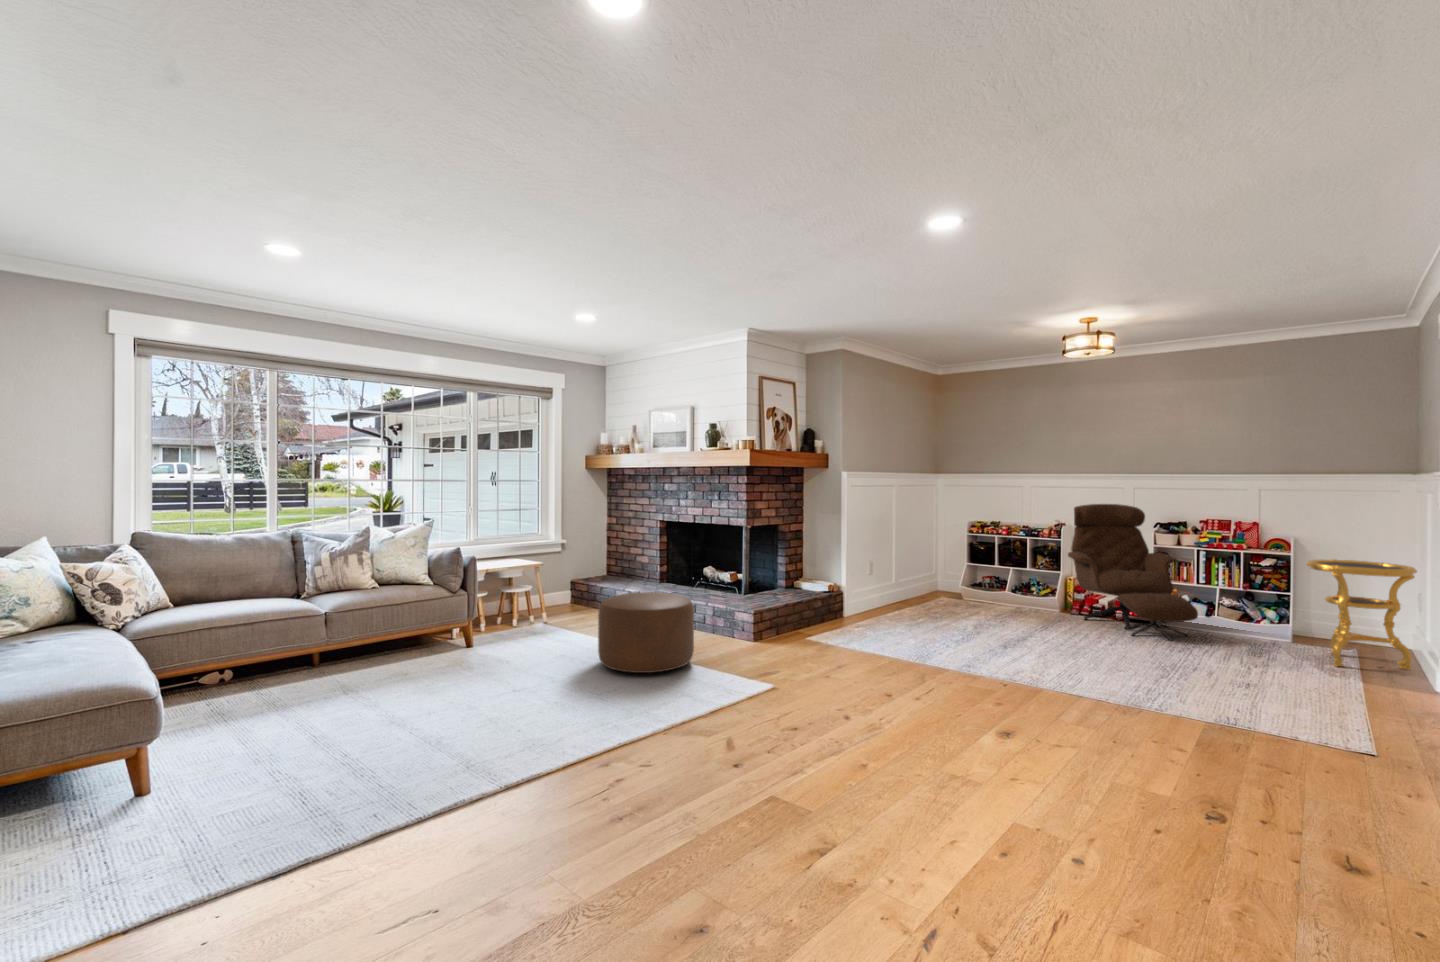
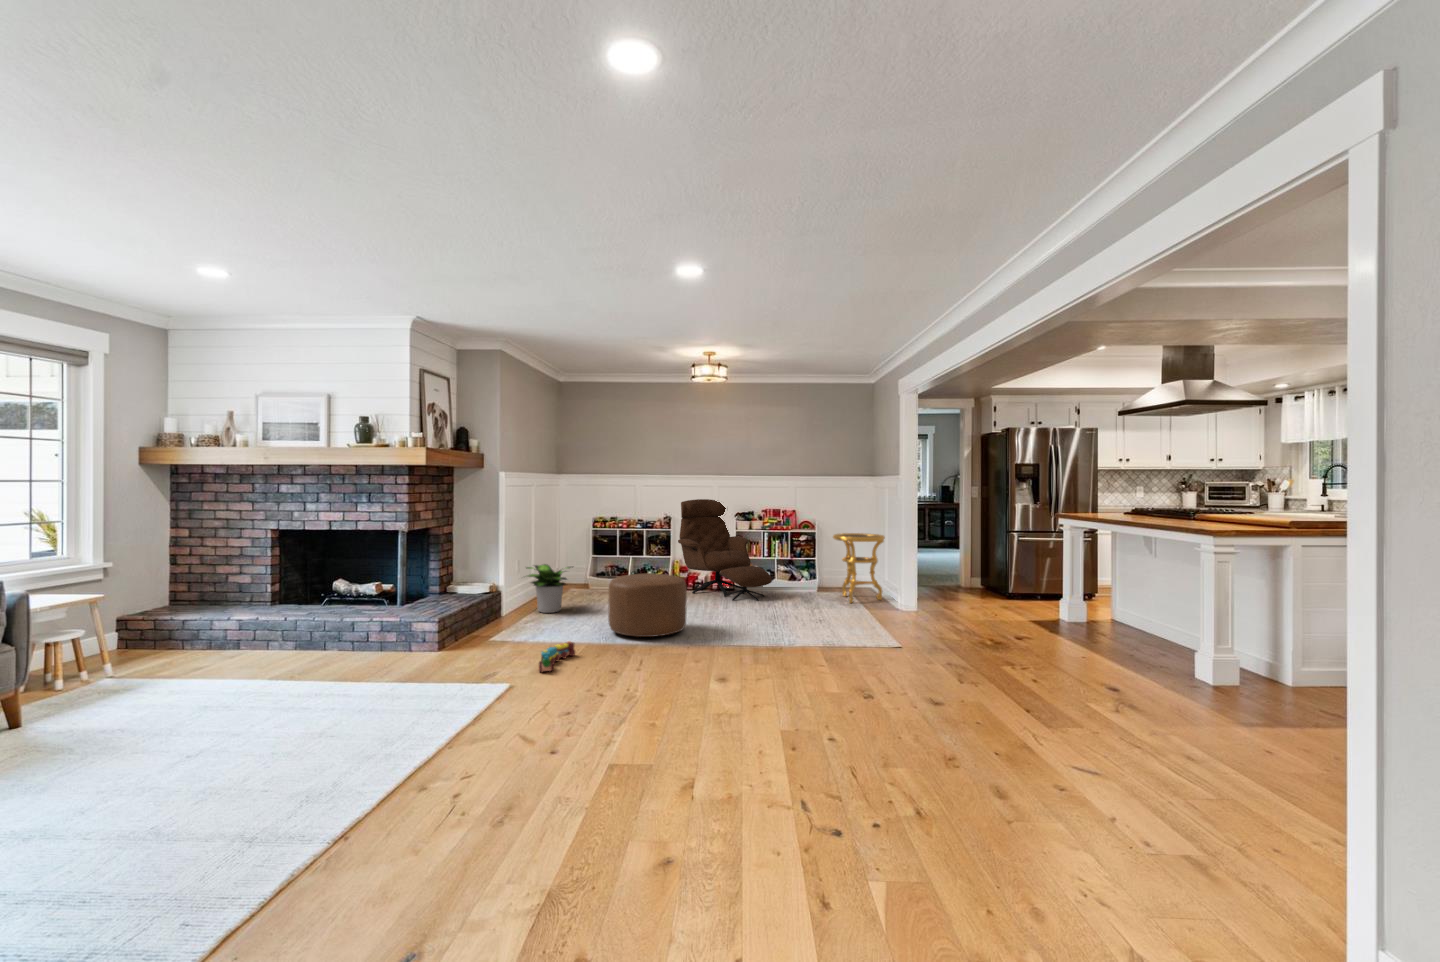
potted plant: none [861,568,921,620] -> present [526,564,571,613]
ottoman: present [598,592,694,673] -> present [608,574,687,637]
toy train: none [814,652,868,681] -> present [539,641,575,672]

